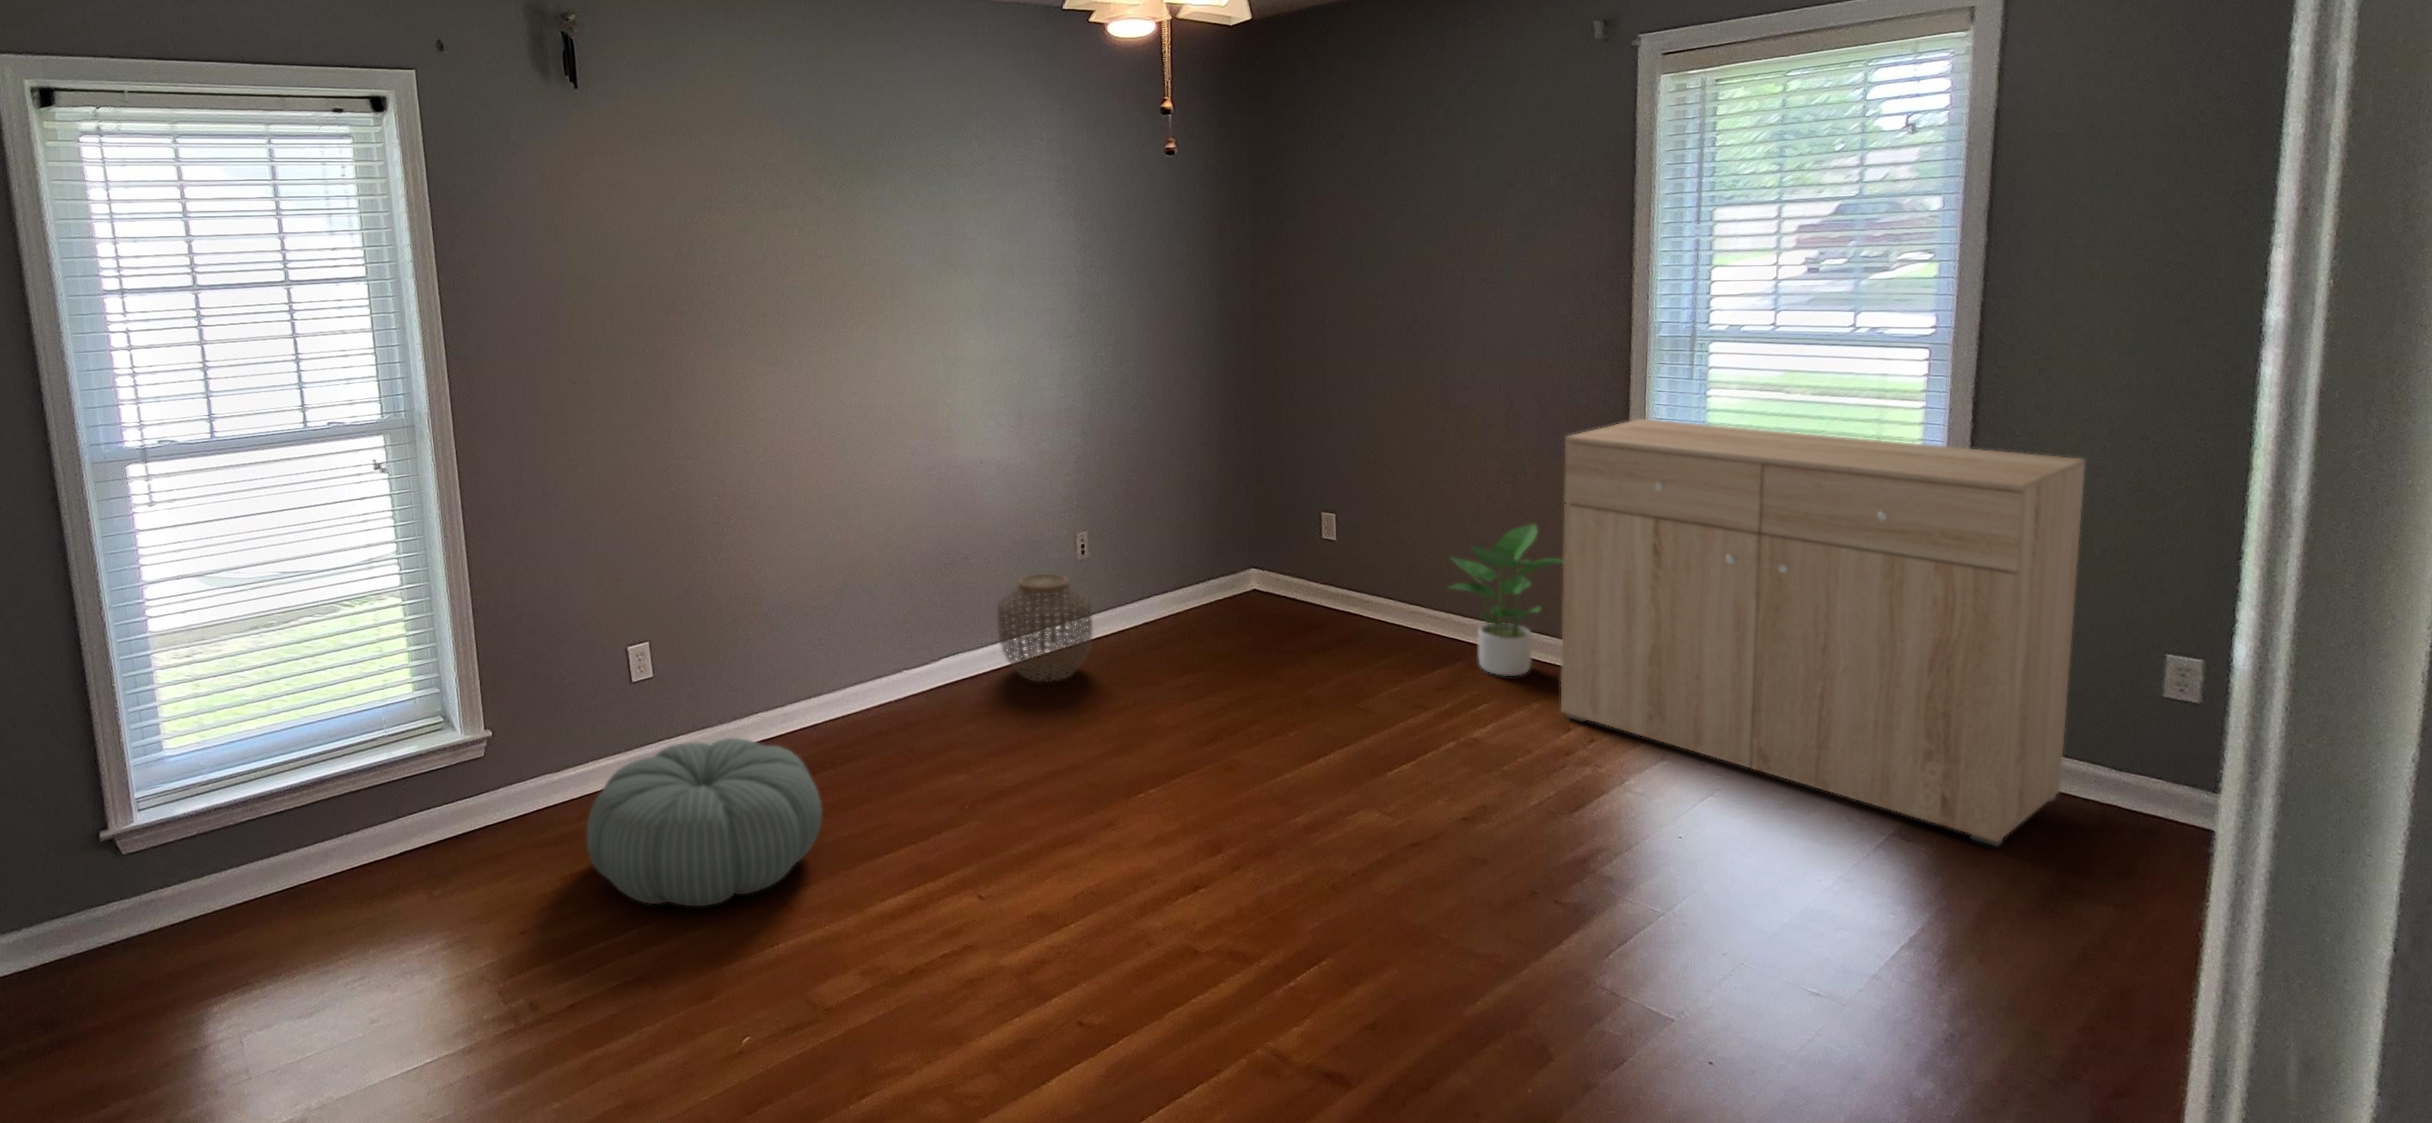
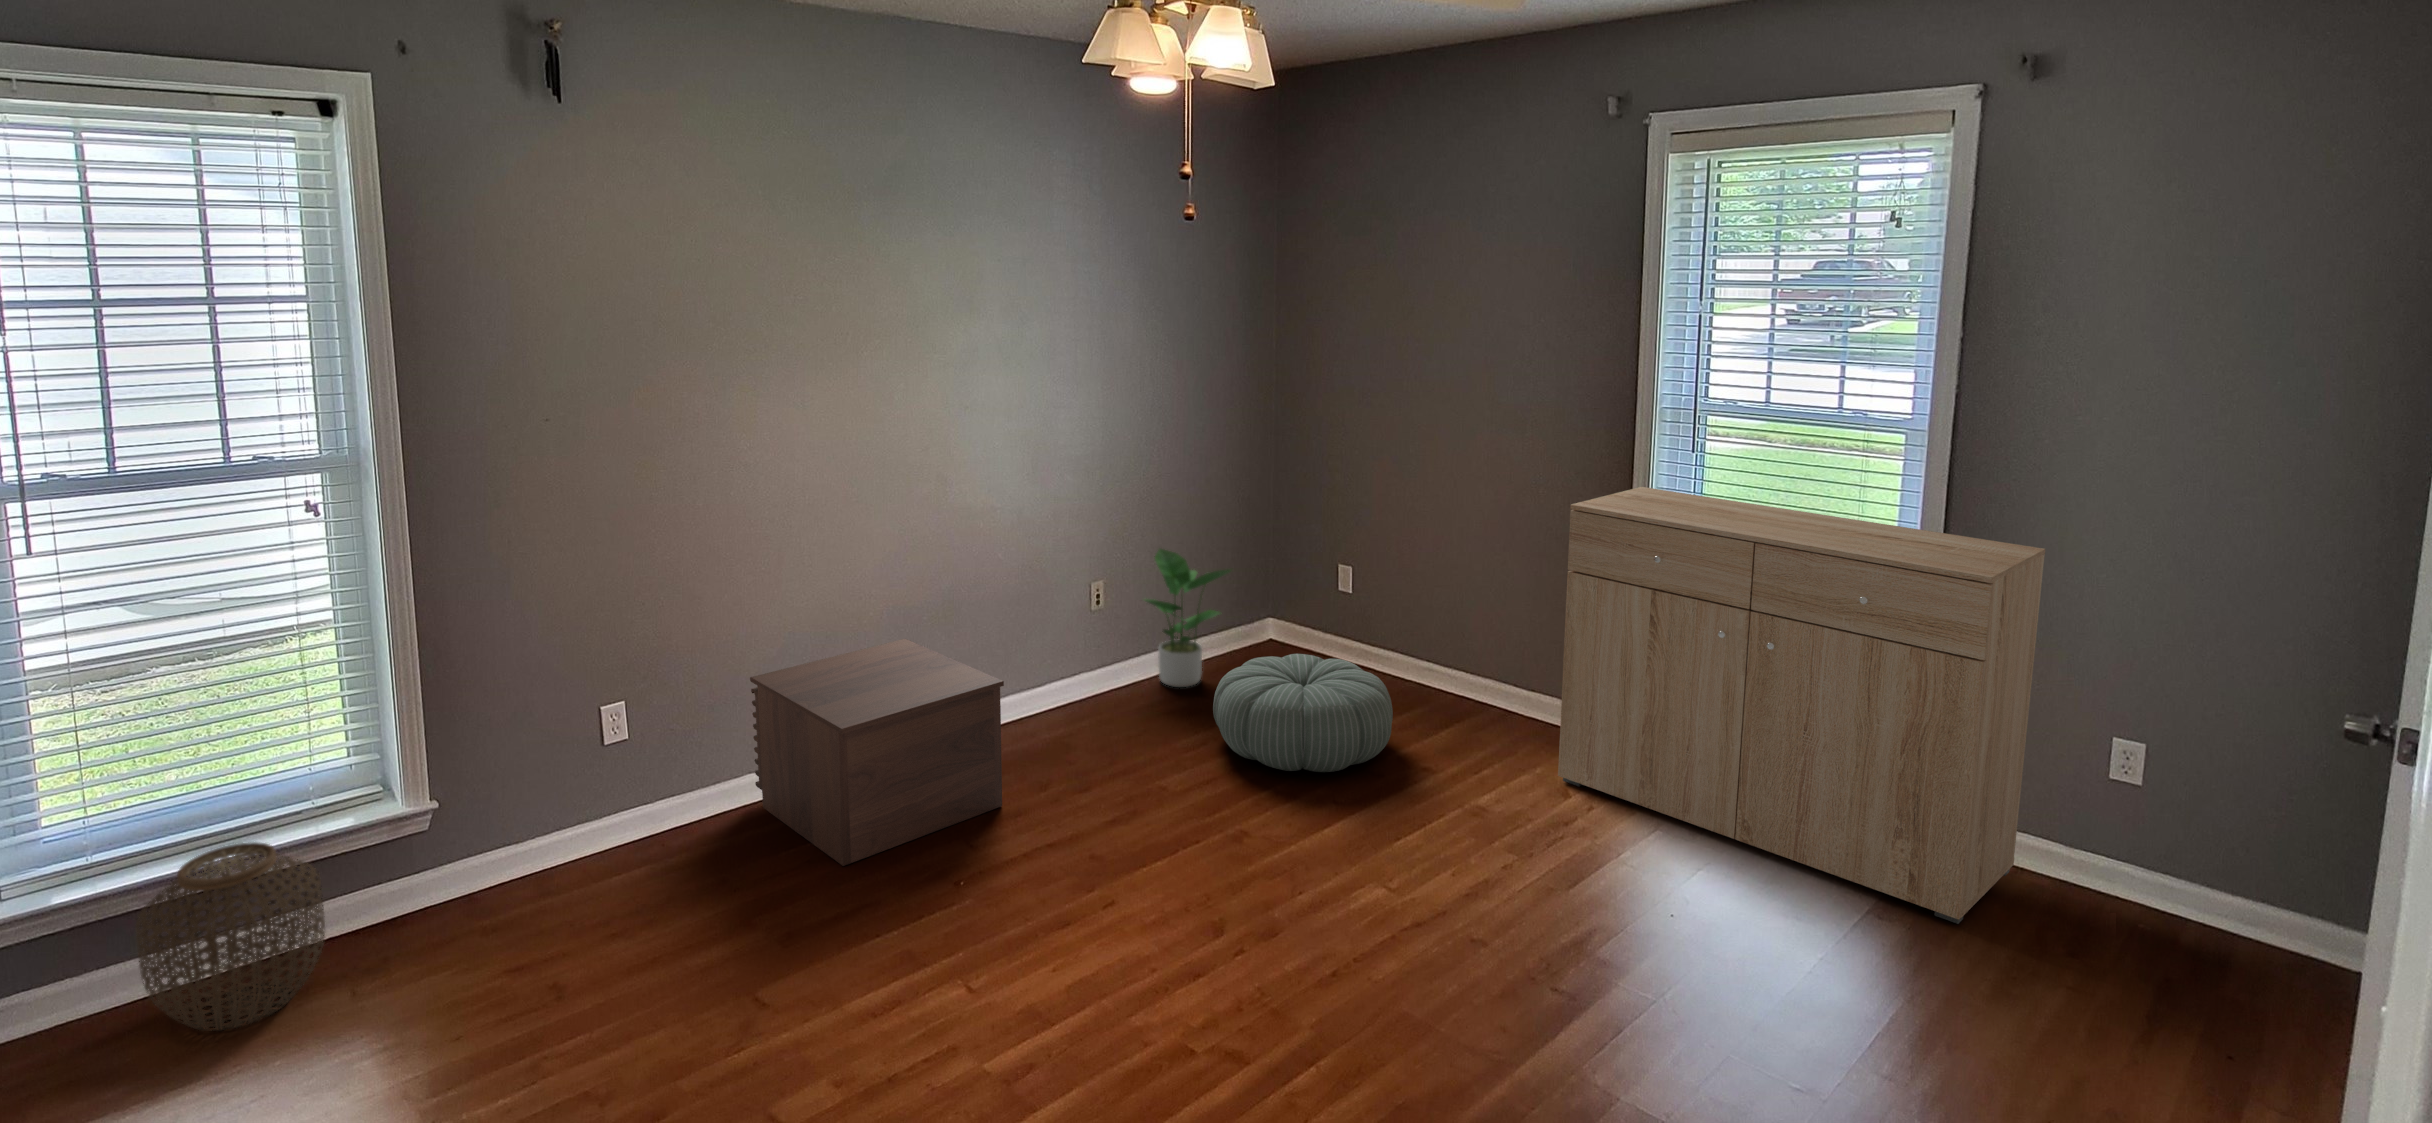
potted plant: present [1450,524,1563,676] -> present [1145,549,1231,687]
woven basket: present [998,574,1092,682] -> present [135,842,325,1031]
nightstand: none [761,588,1002,795] -> present [750,639,1004,866]
pouf: present [587,738,822,906] -> present [1213,654,1393,772]

